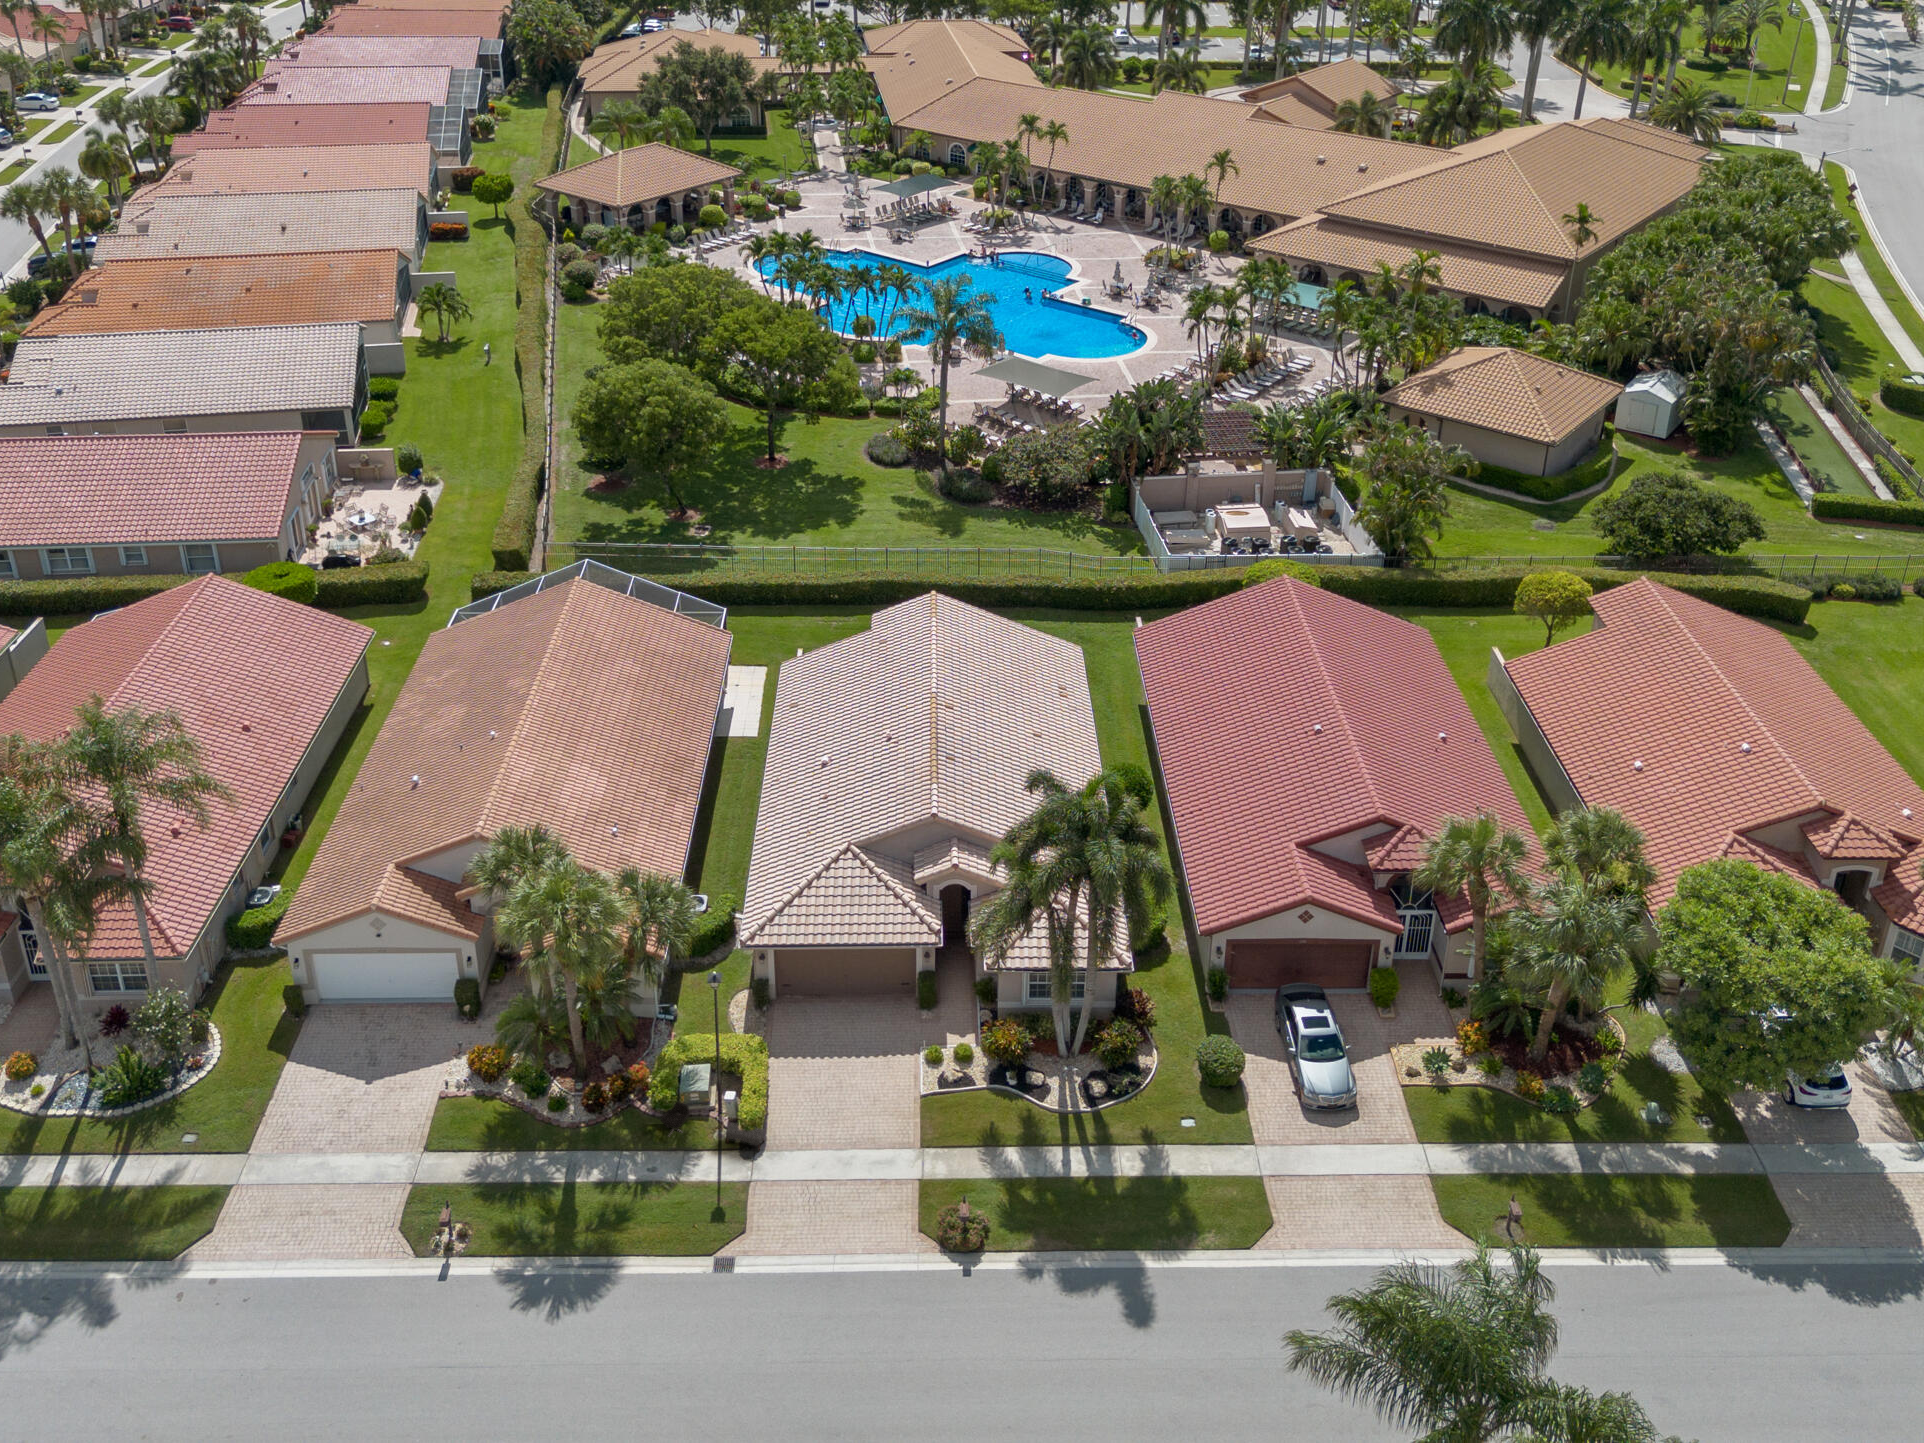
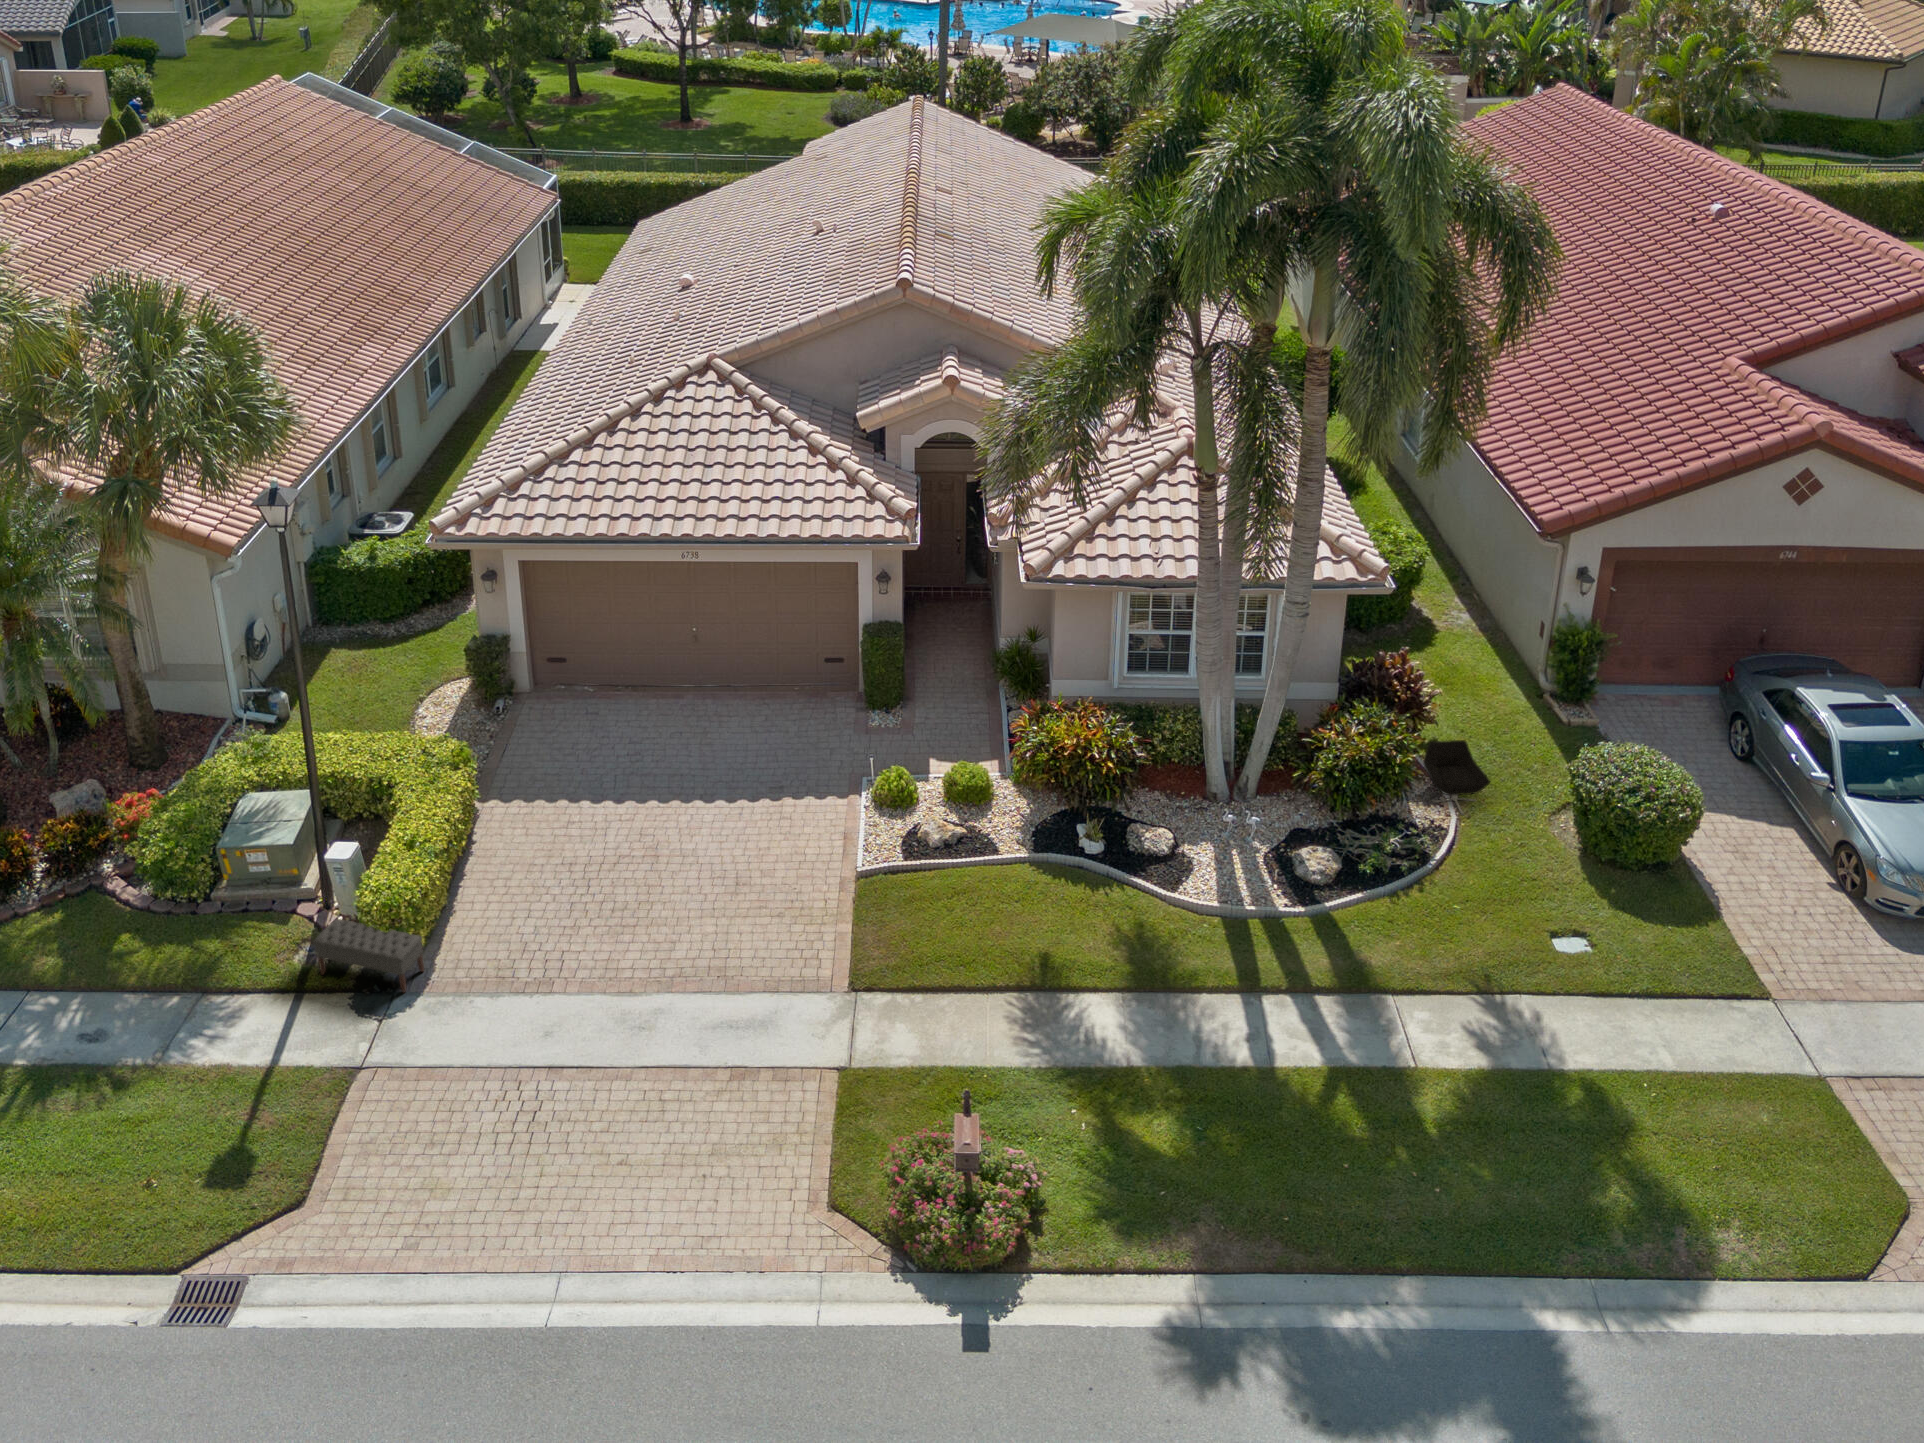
lounge chair: present [660,1102,689,1130] -> present [1424,740,1491,814]

